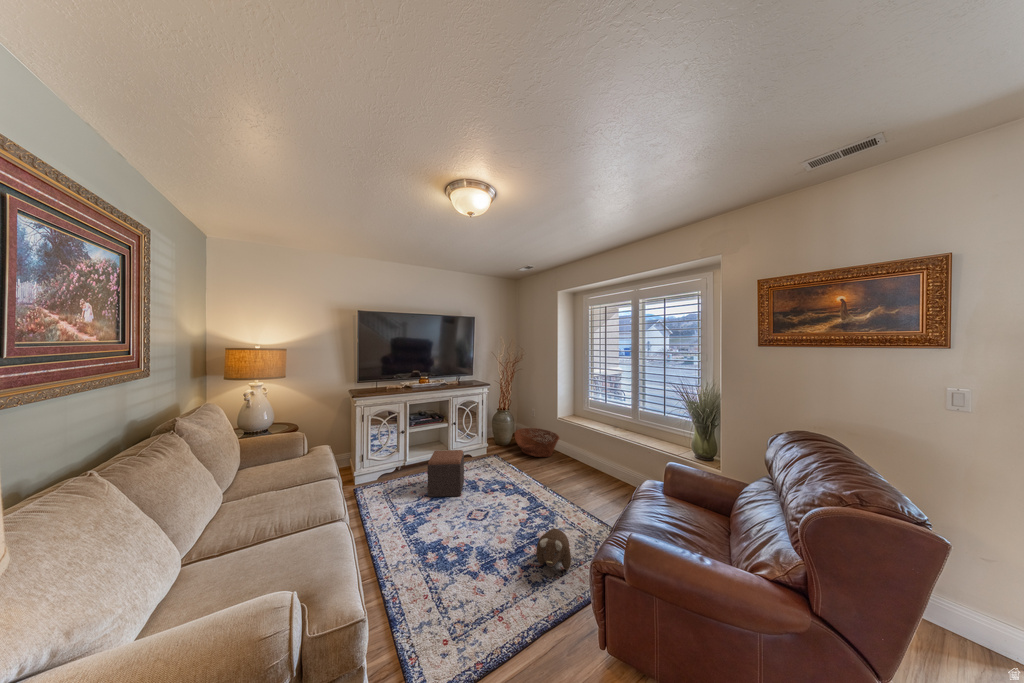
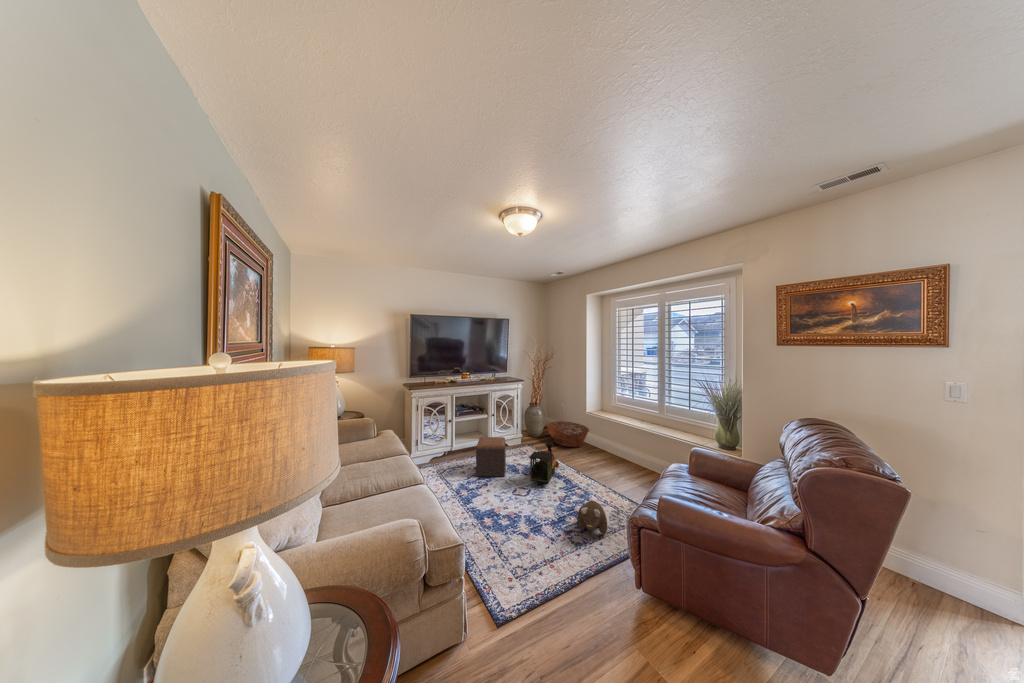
toy train: none [487,455,524,504] -> present [529,443,559,483]

